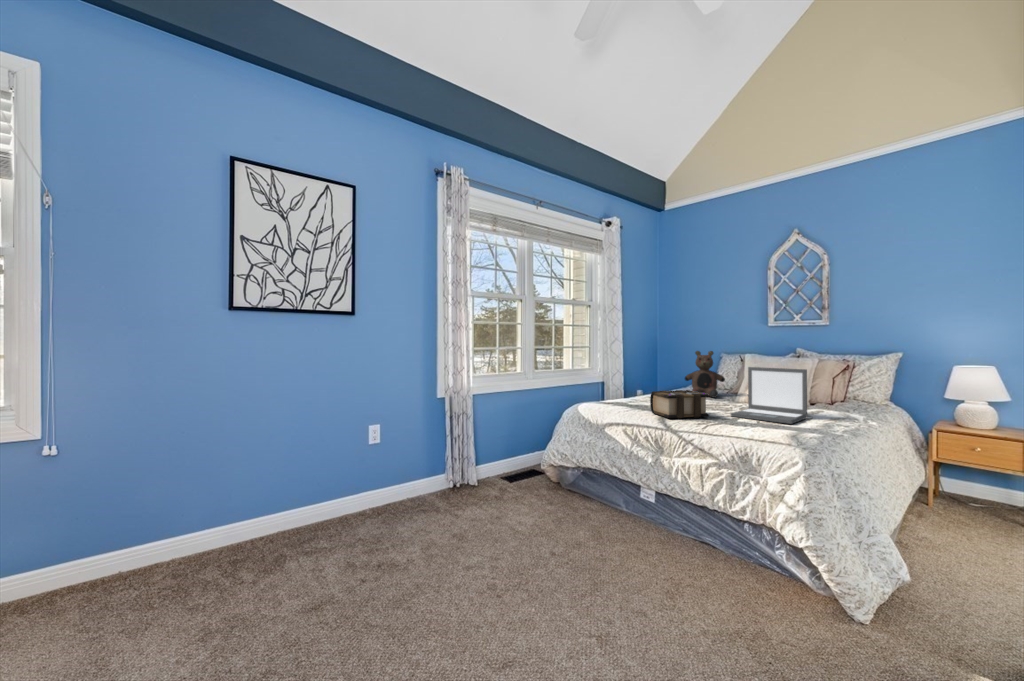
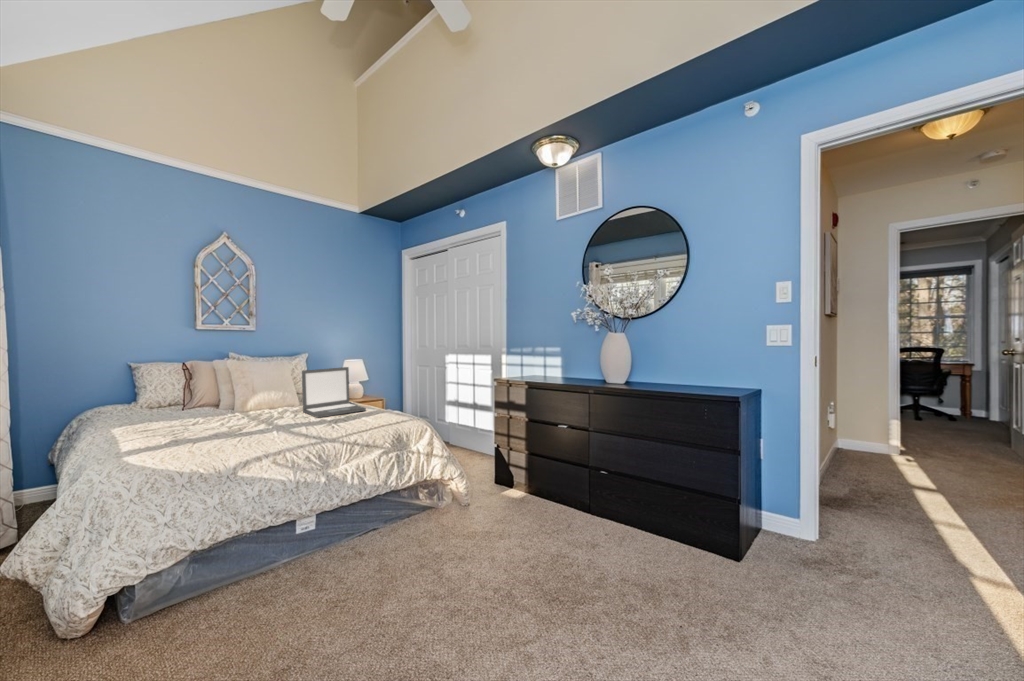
teddy bear: present [685,351,725,398] -> none [170,359,225,416]
book: present [650,390,709,418] -> none [264,400,317,435]

